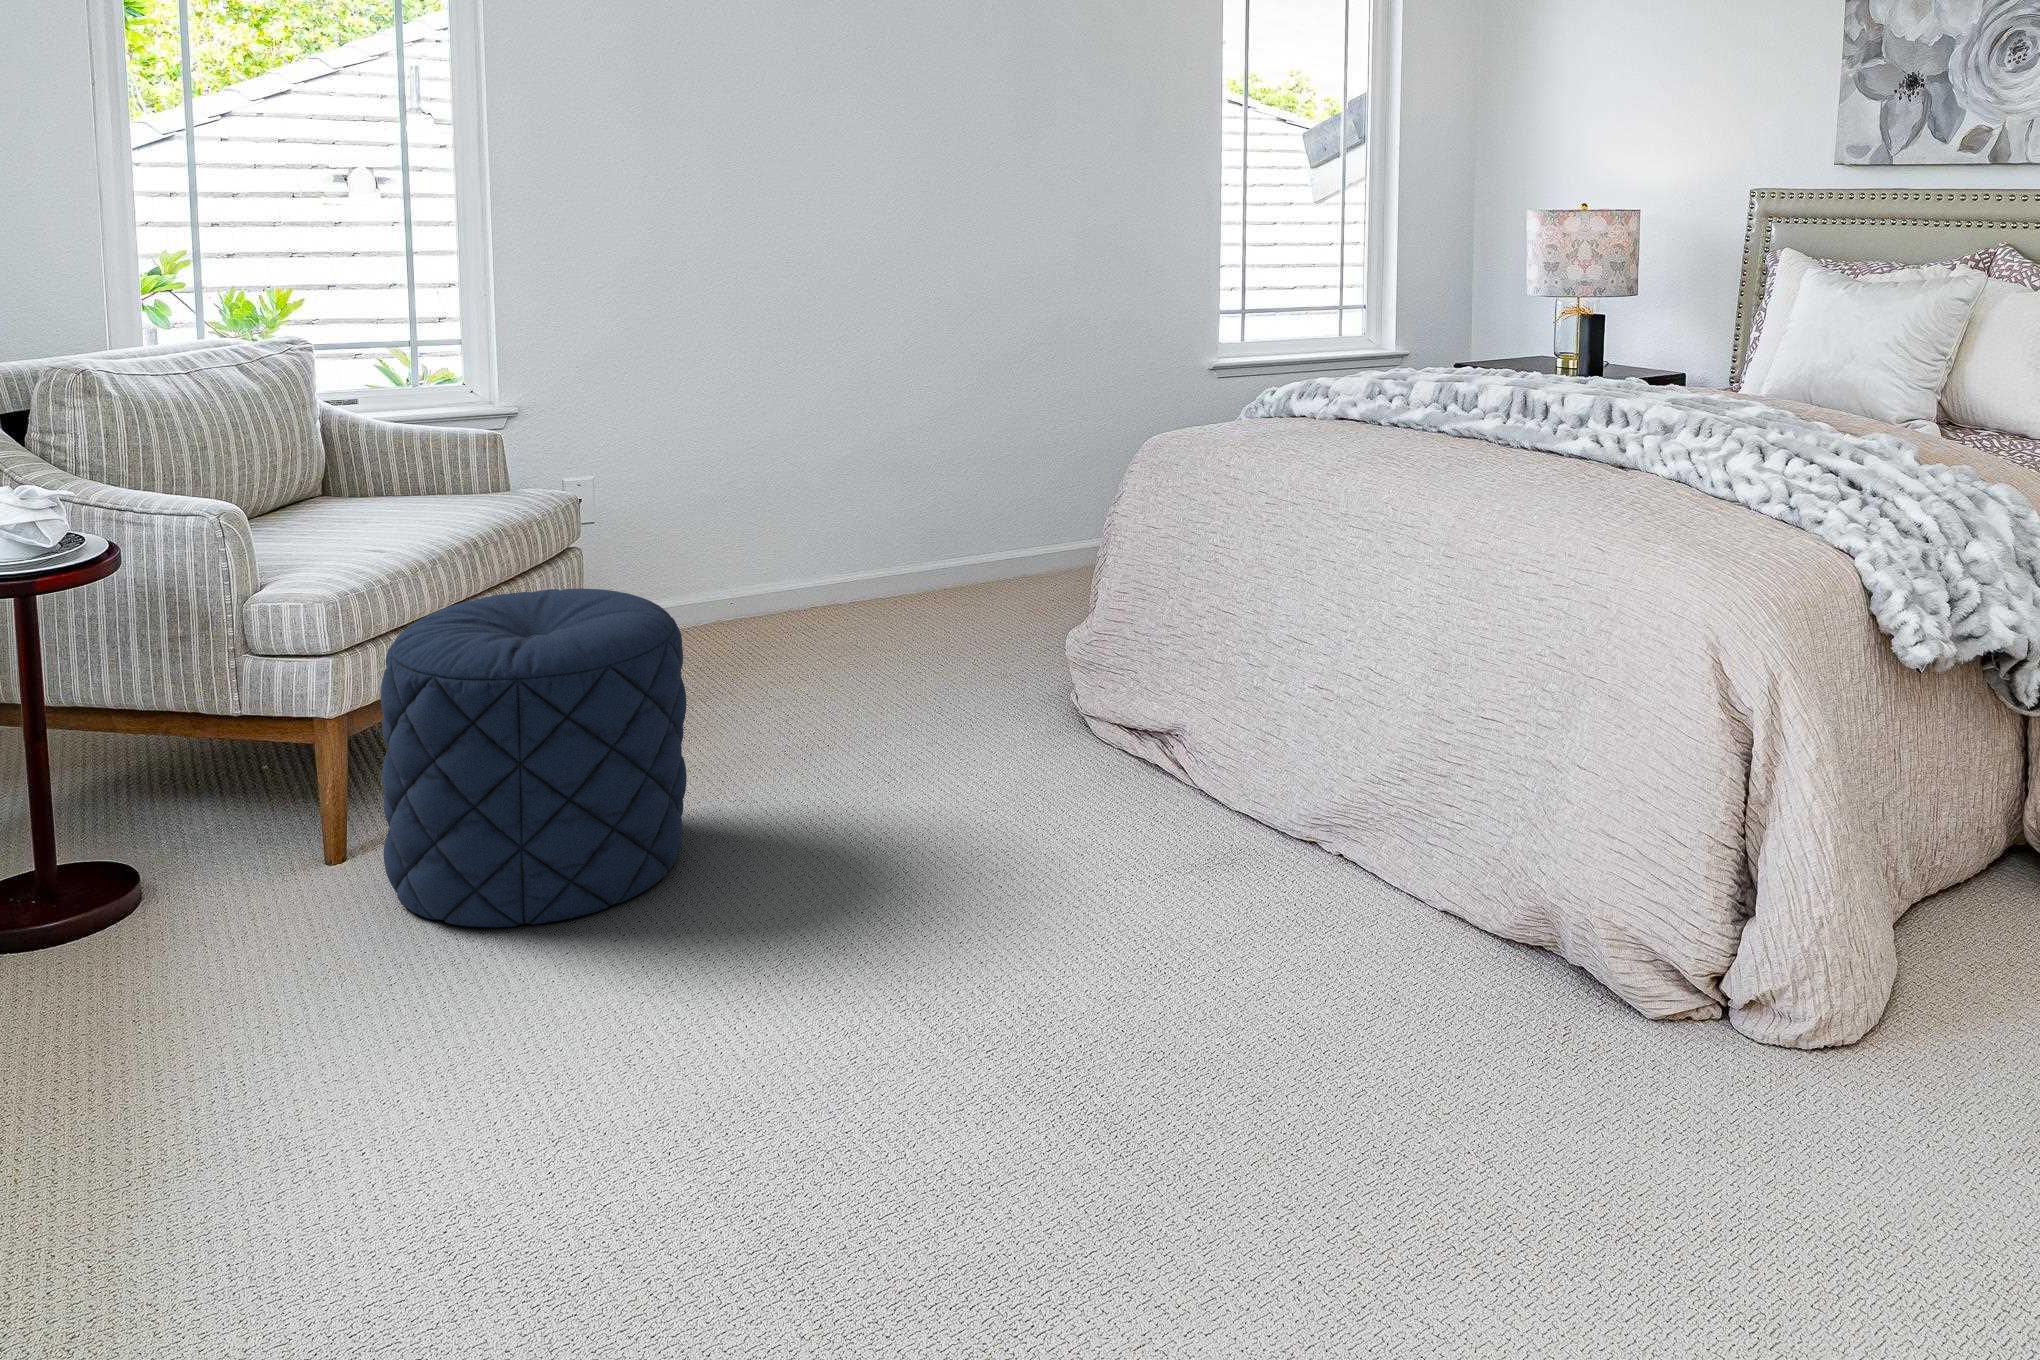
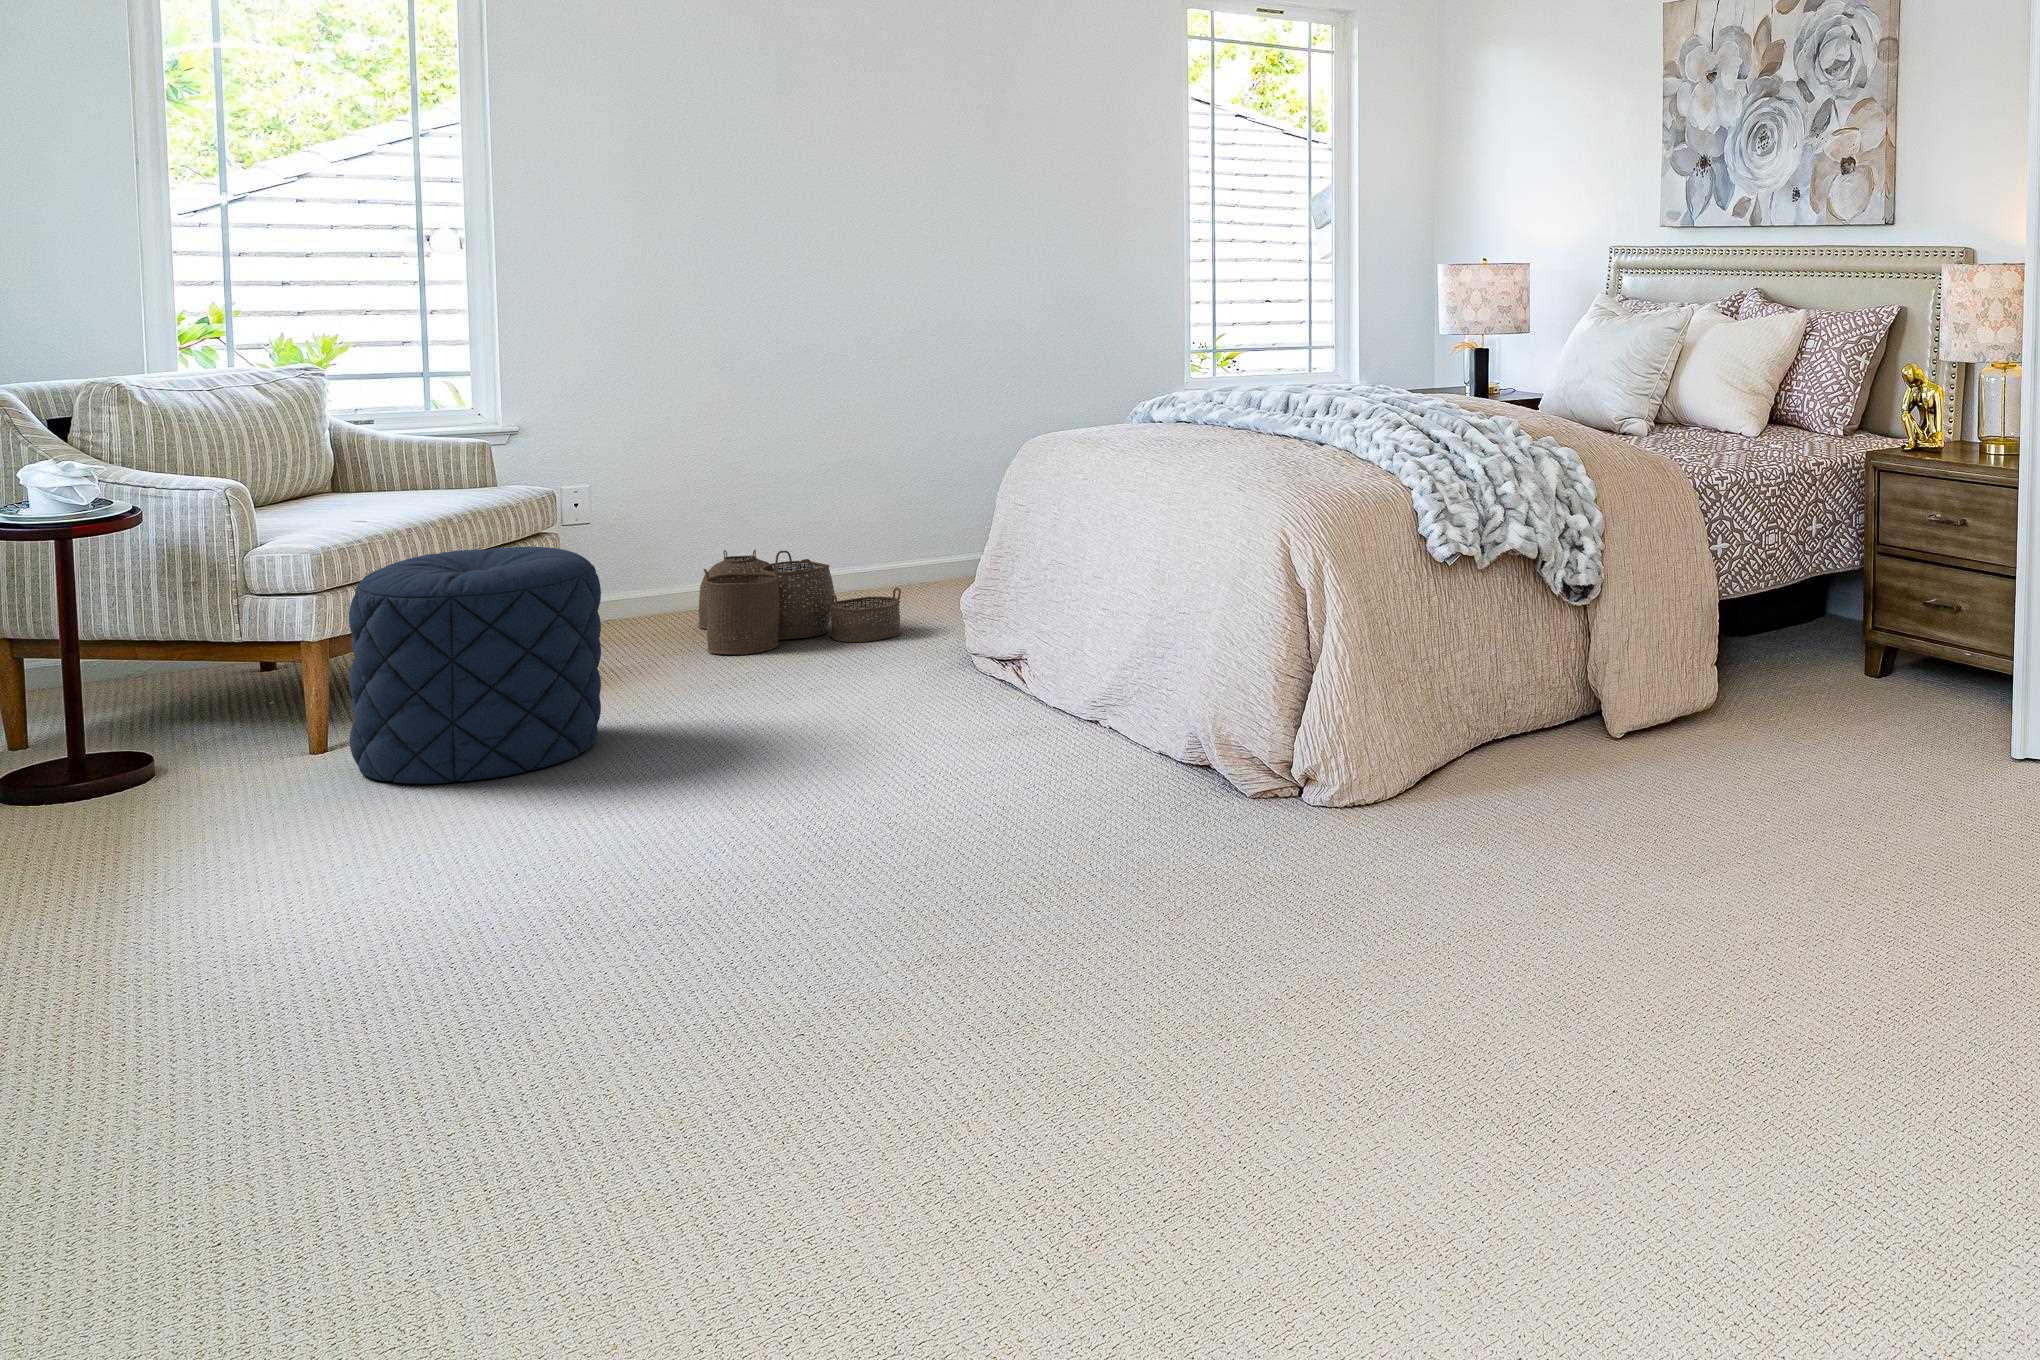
woven basket: none [719,548,962,688] -> present [698,550,901,655]

